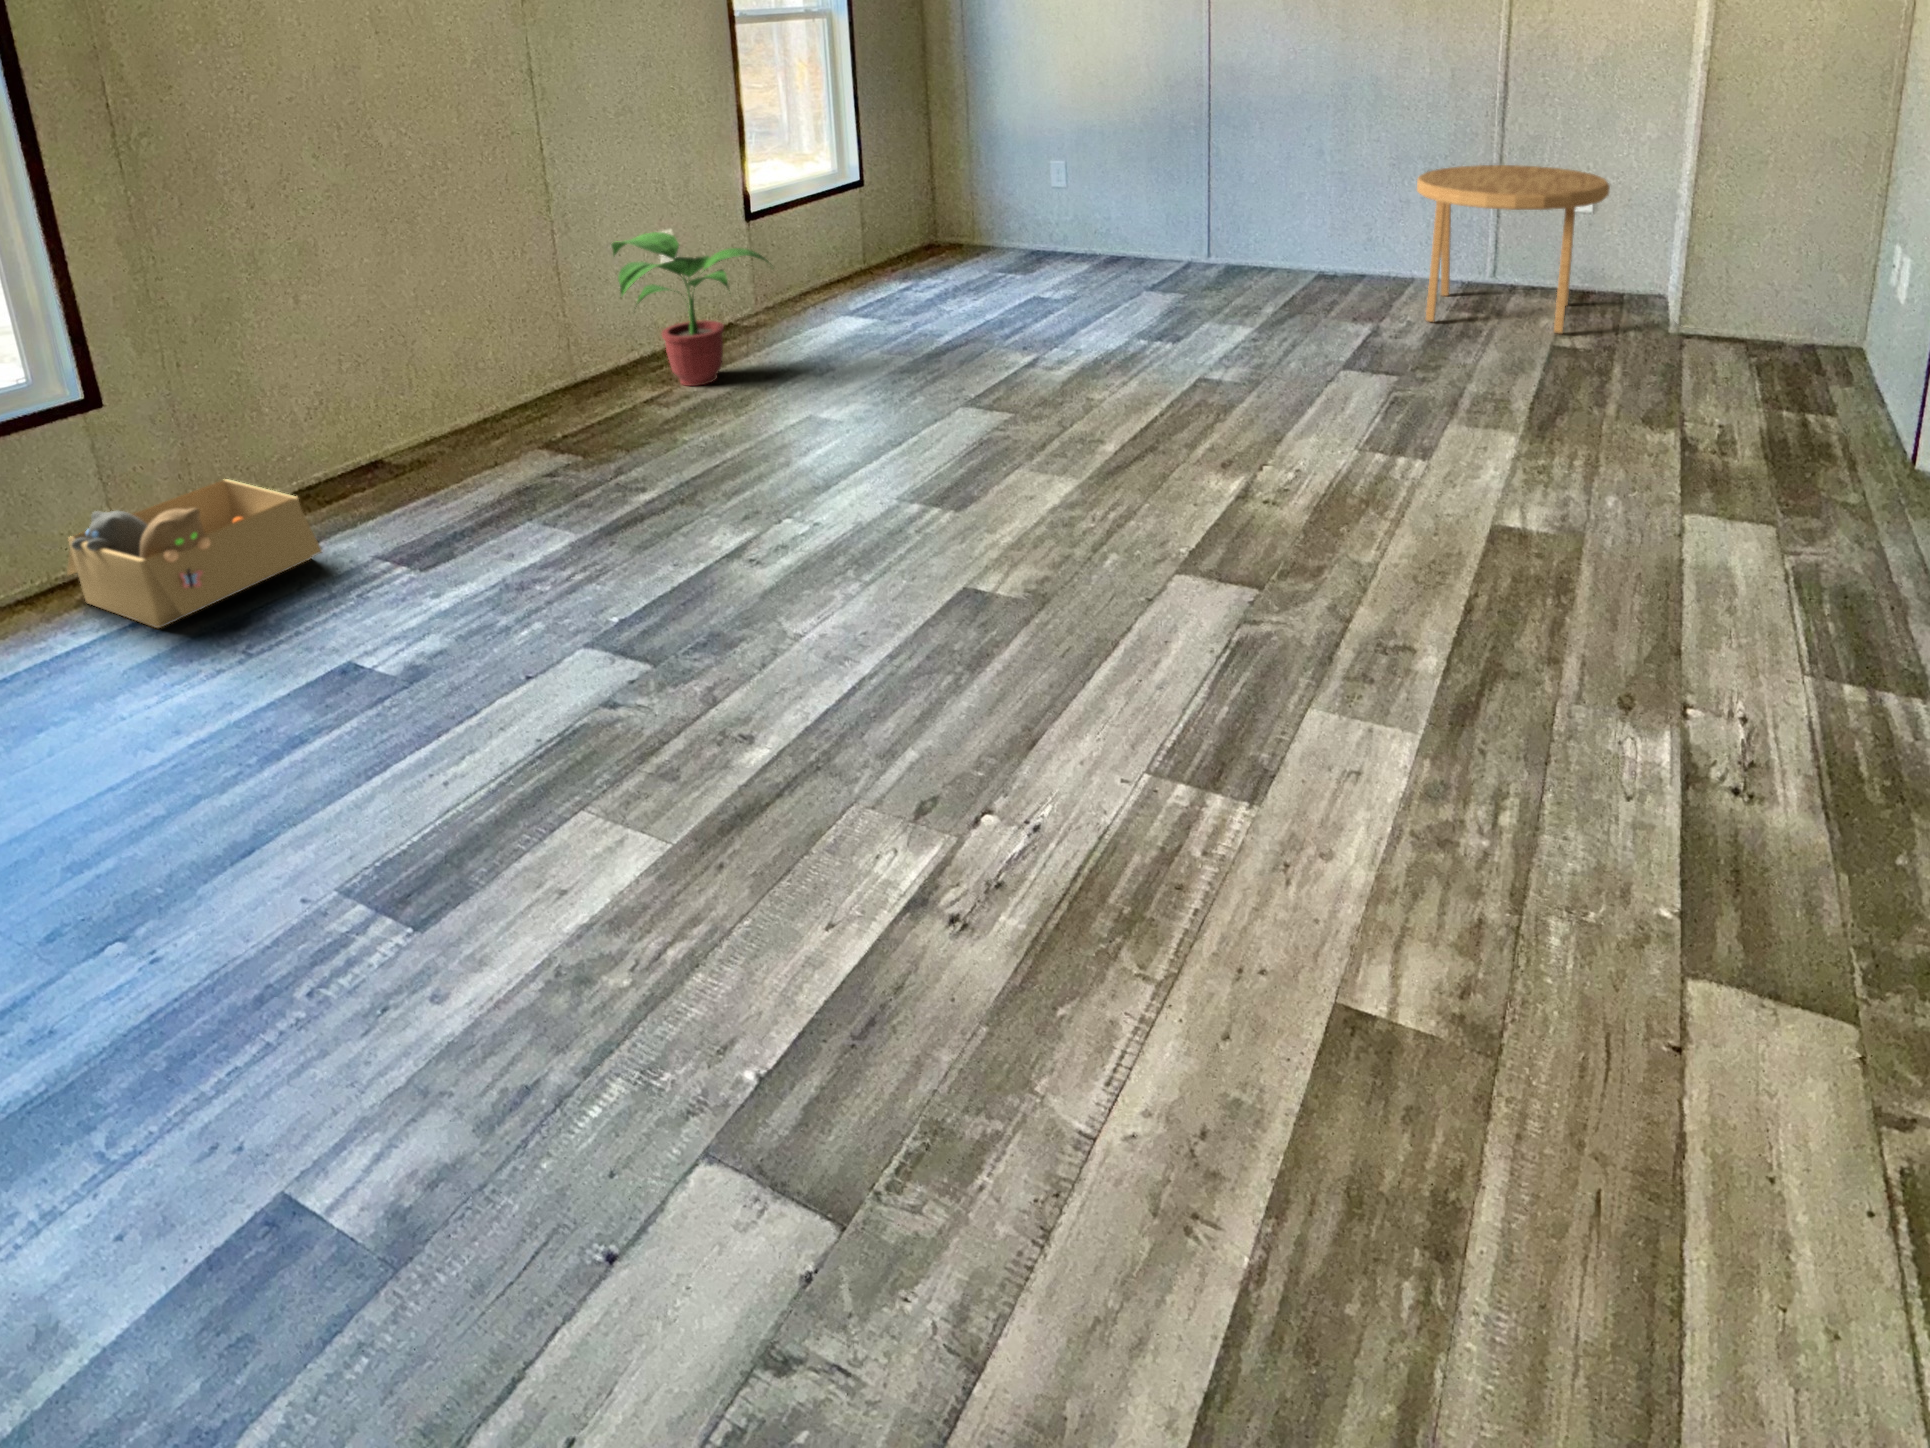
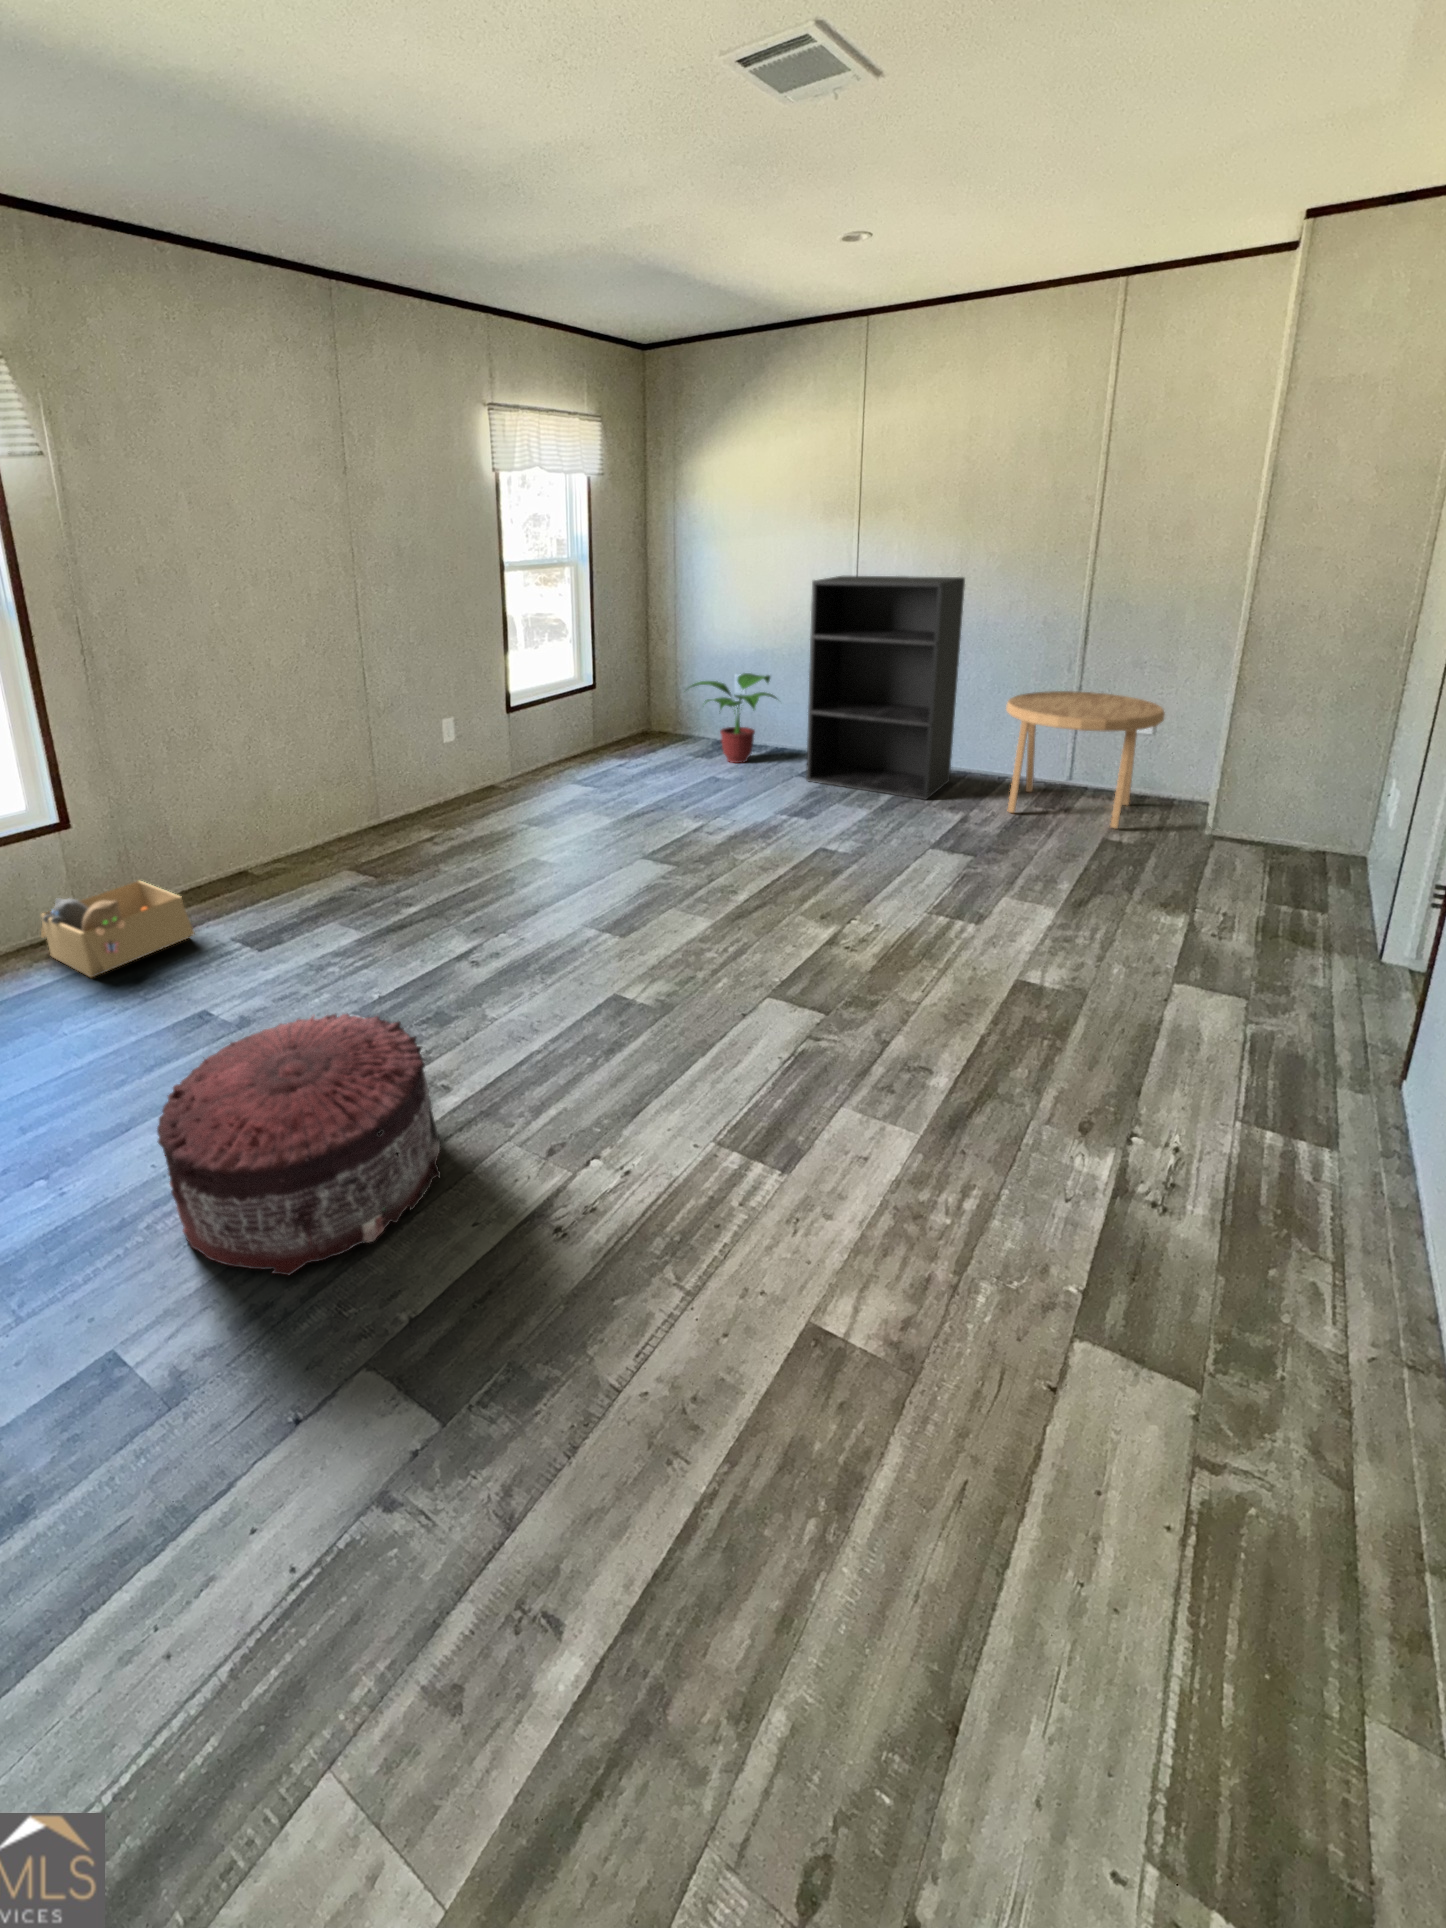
bookshelf: none [1161,23,1354,312] -> present [806,576,965,800]
potted plant: present [611,232,768,386] -> present [691,673,777,763]
pouf: none [323,635,768,1039] -> present [157,1014,441,1275]

